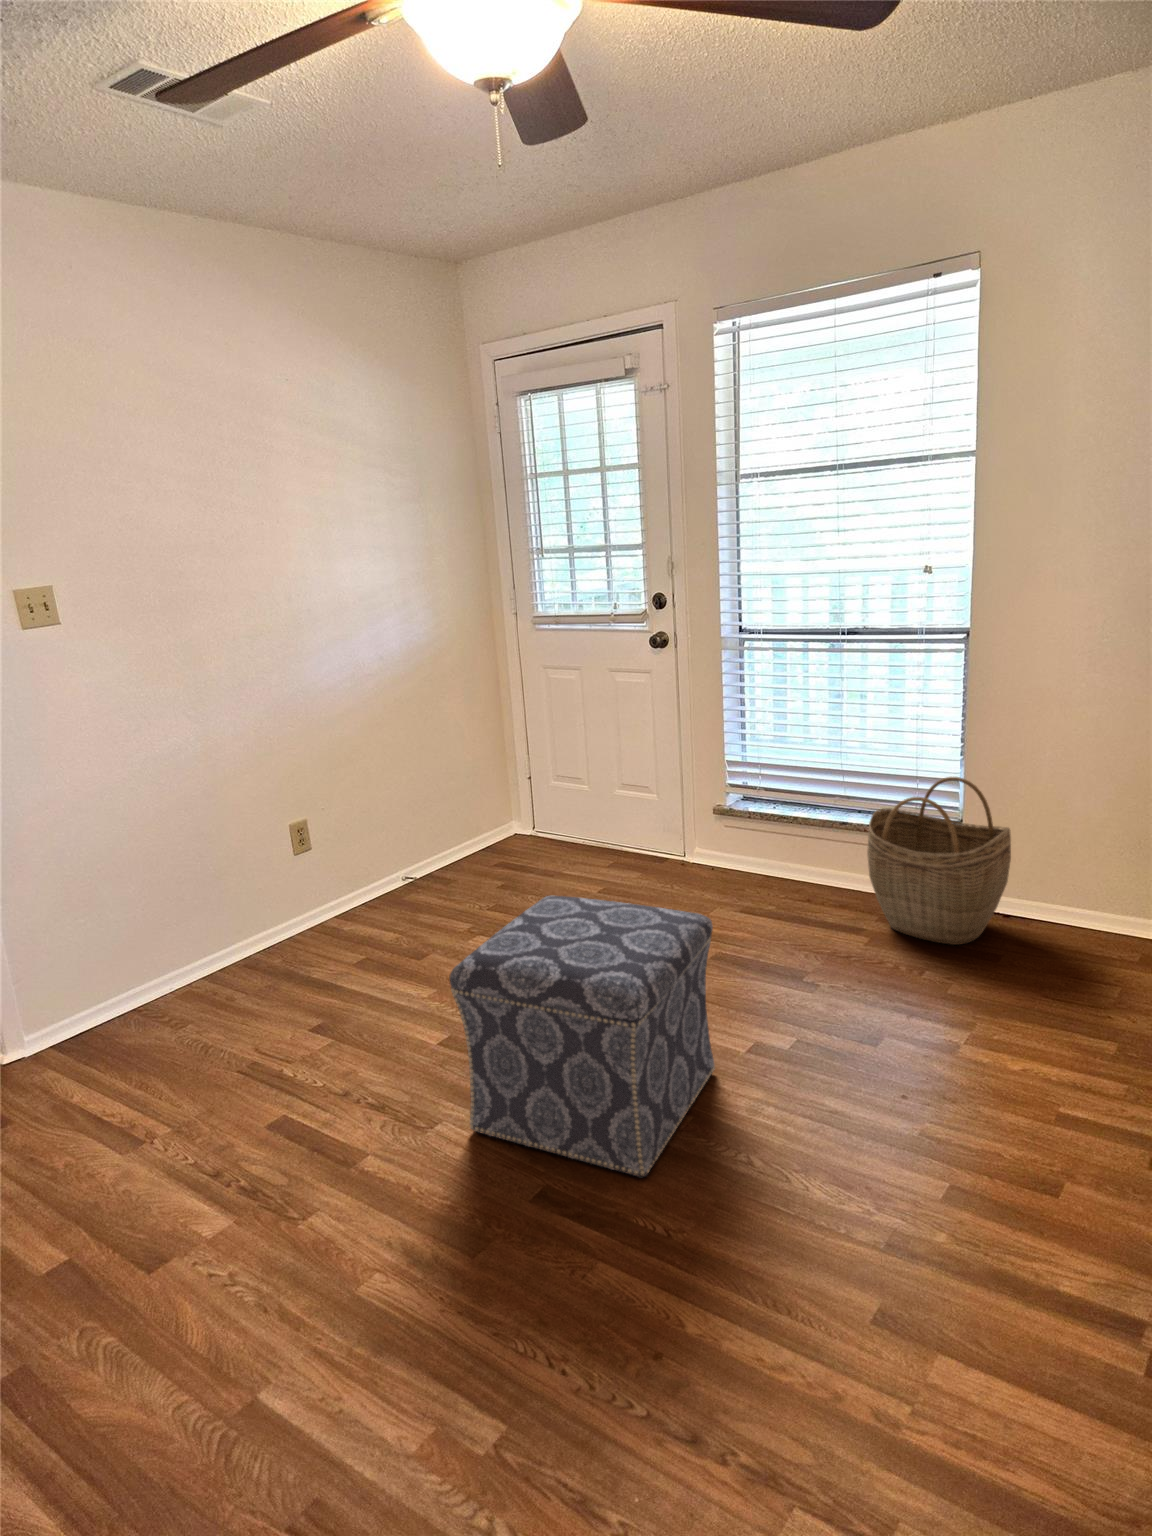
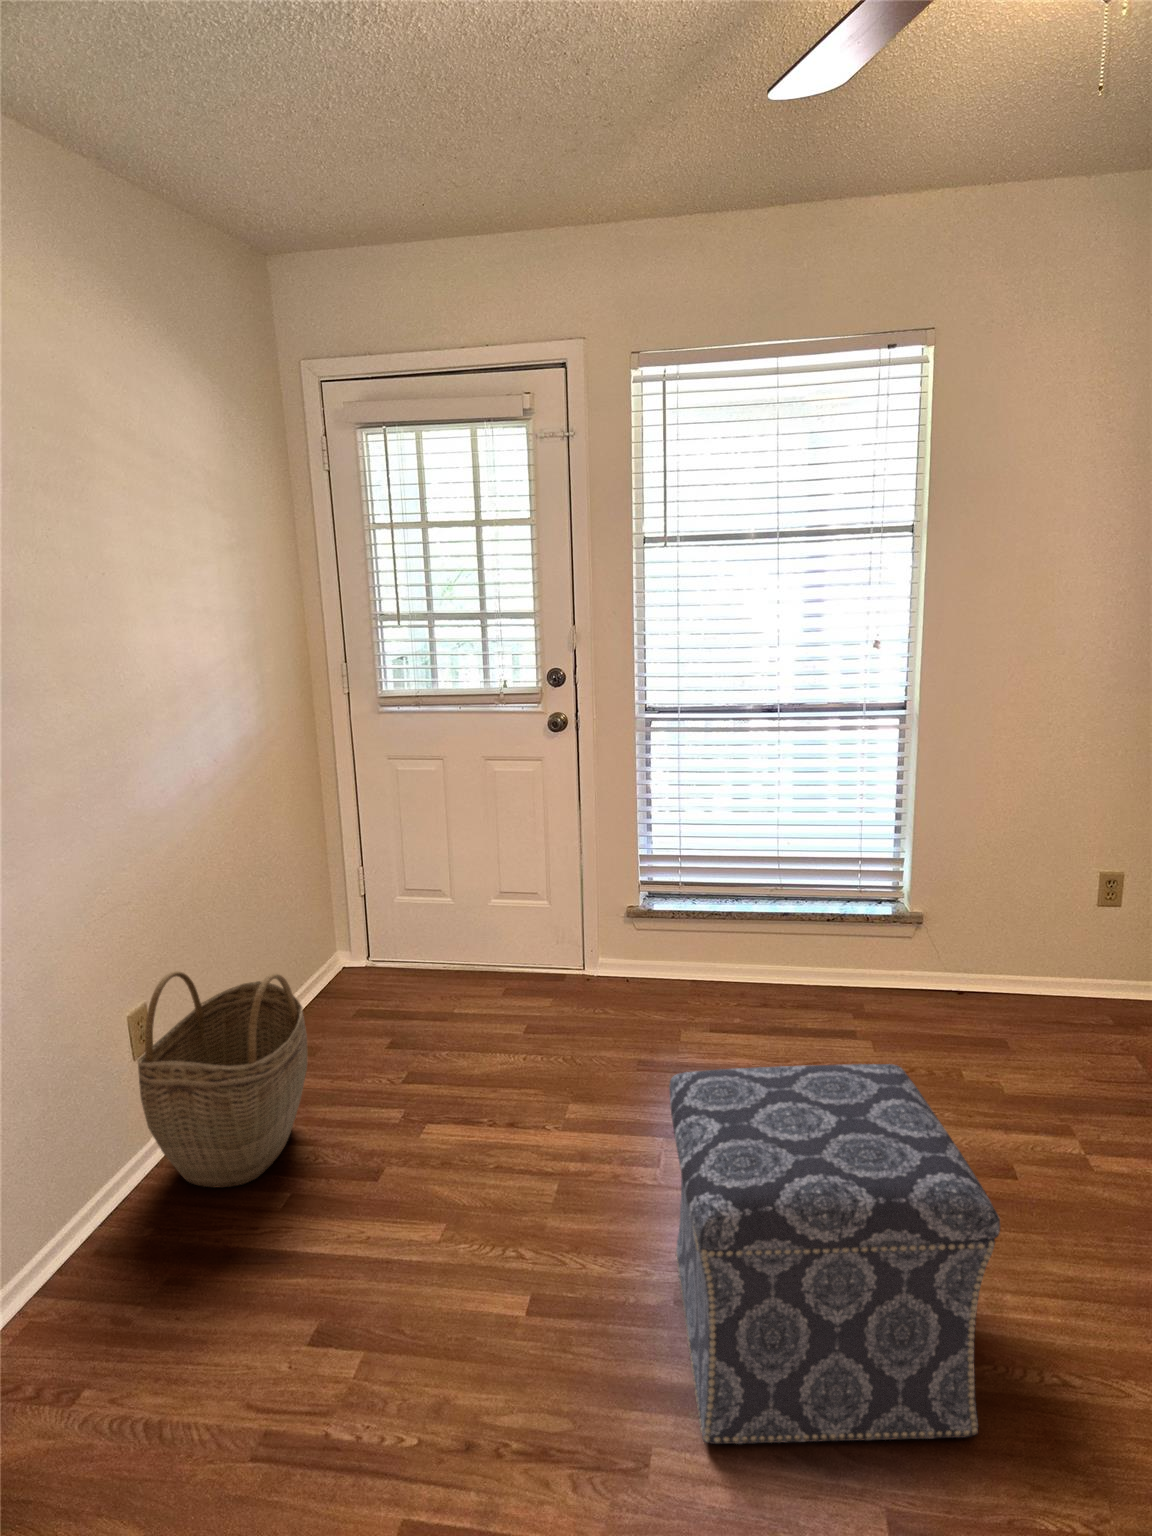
woven basket: present [867,777,1011,945] -> present [137,971,307,1187]

